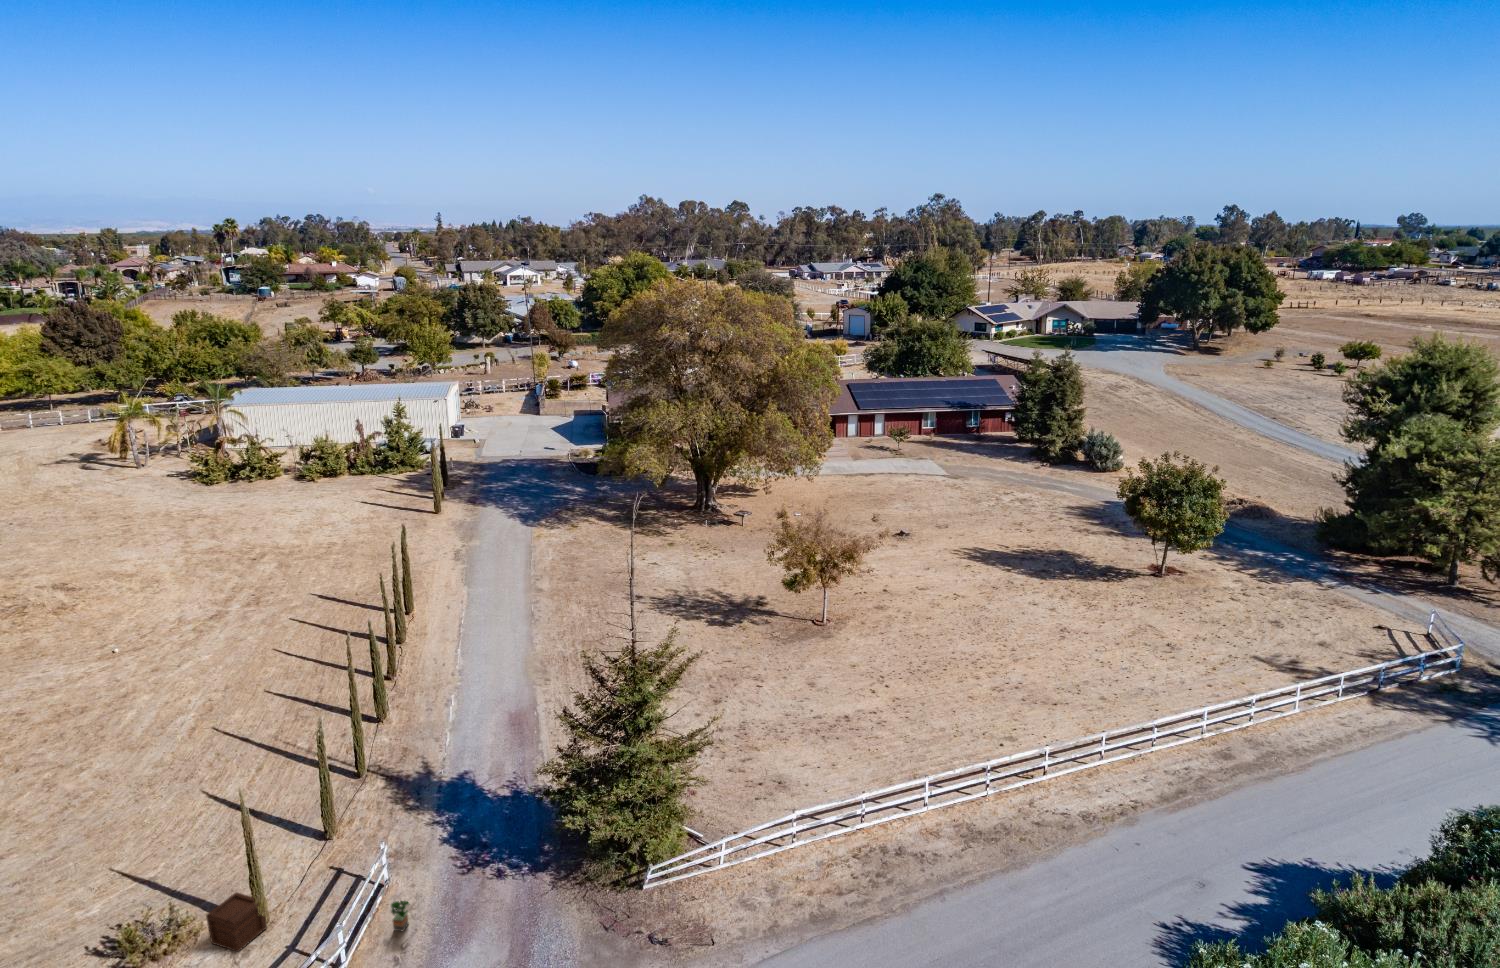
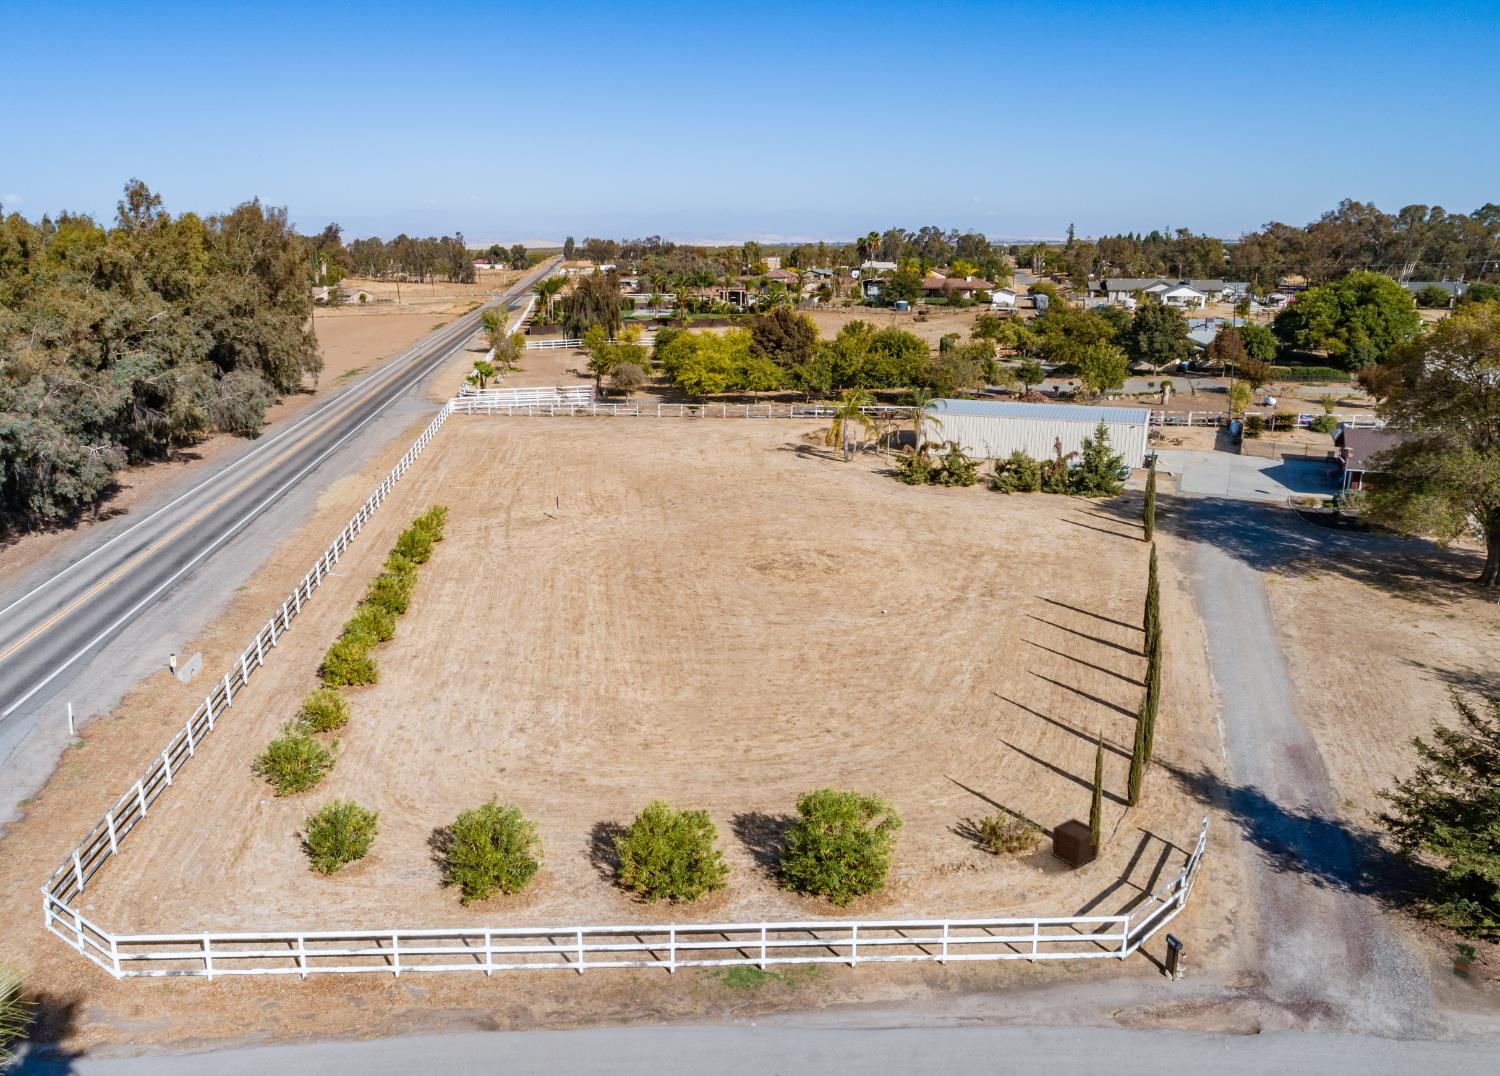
potted tree: present [391,901,409,931] -> present [1453,943,1477,977]

